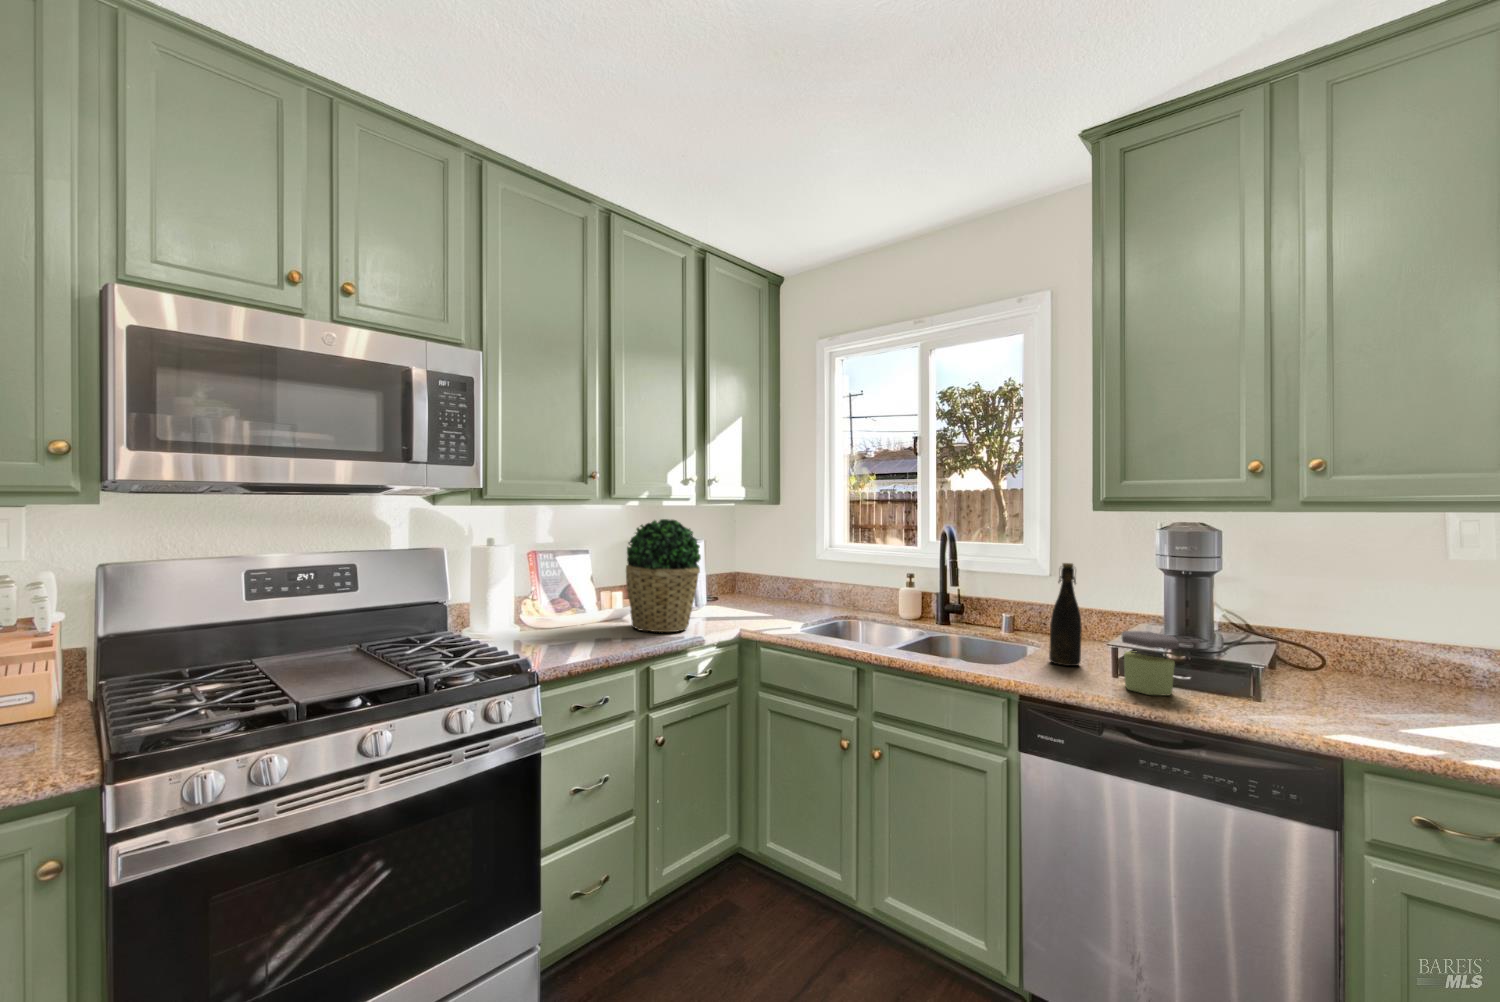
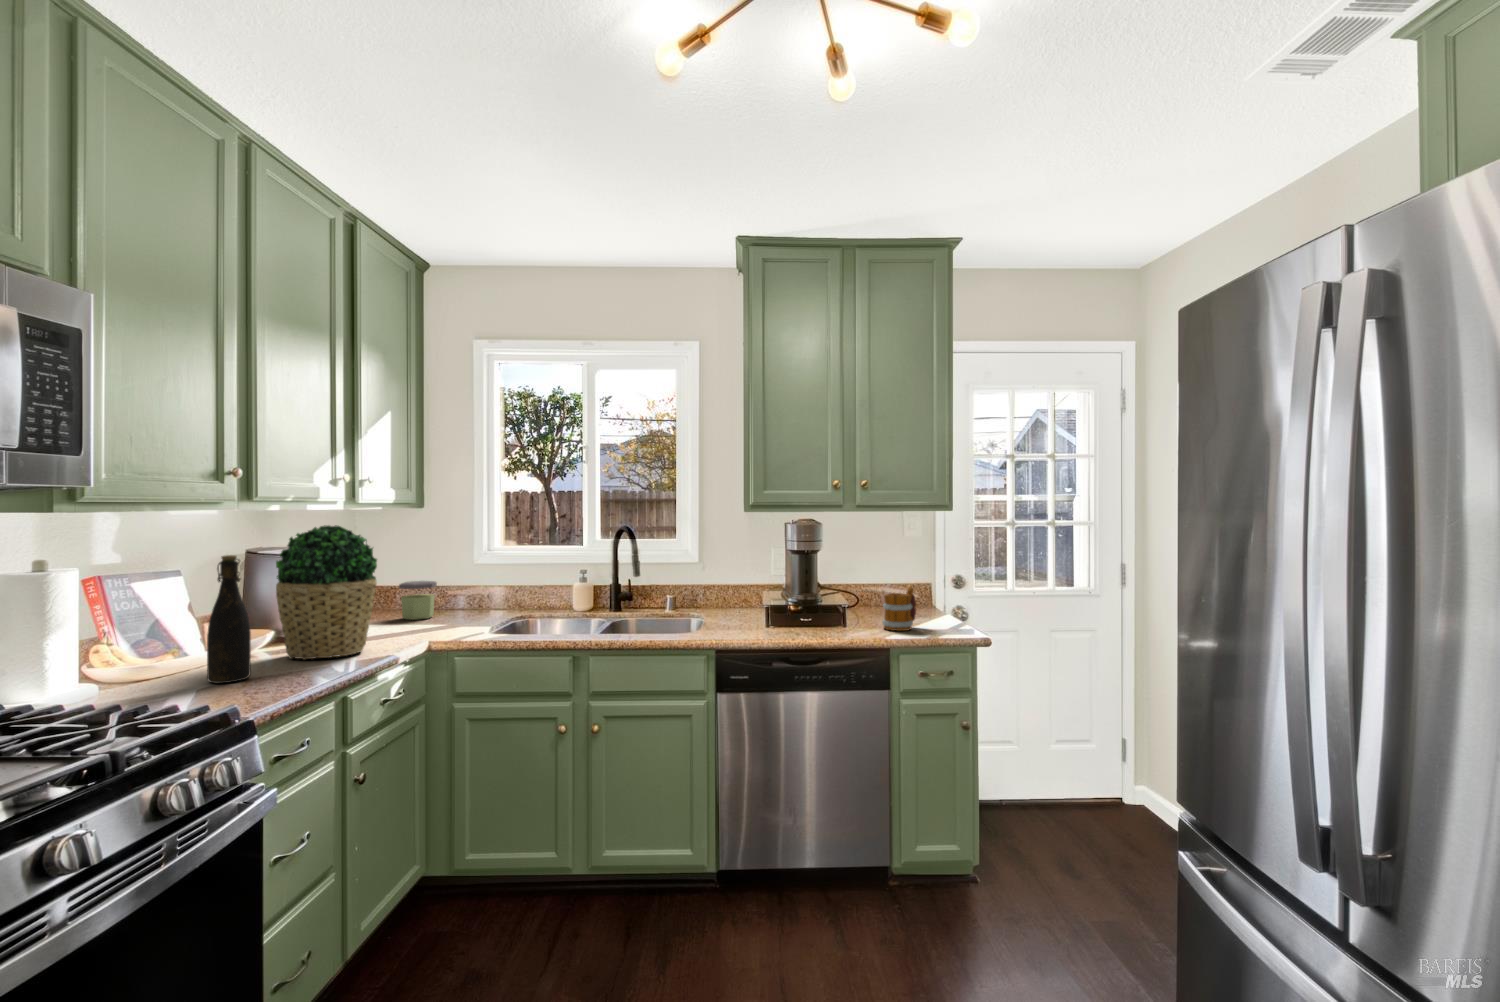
bottle: present [1049,563,1082,666] -> present [207,555,251,683]
jar: present [1122,631,1179,695] -> present [399,581,437,620]
mug: none [1289,651,1359,715] -> present [882,587,916,631]

